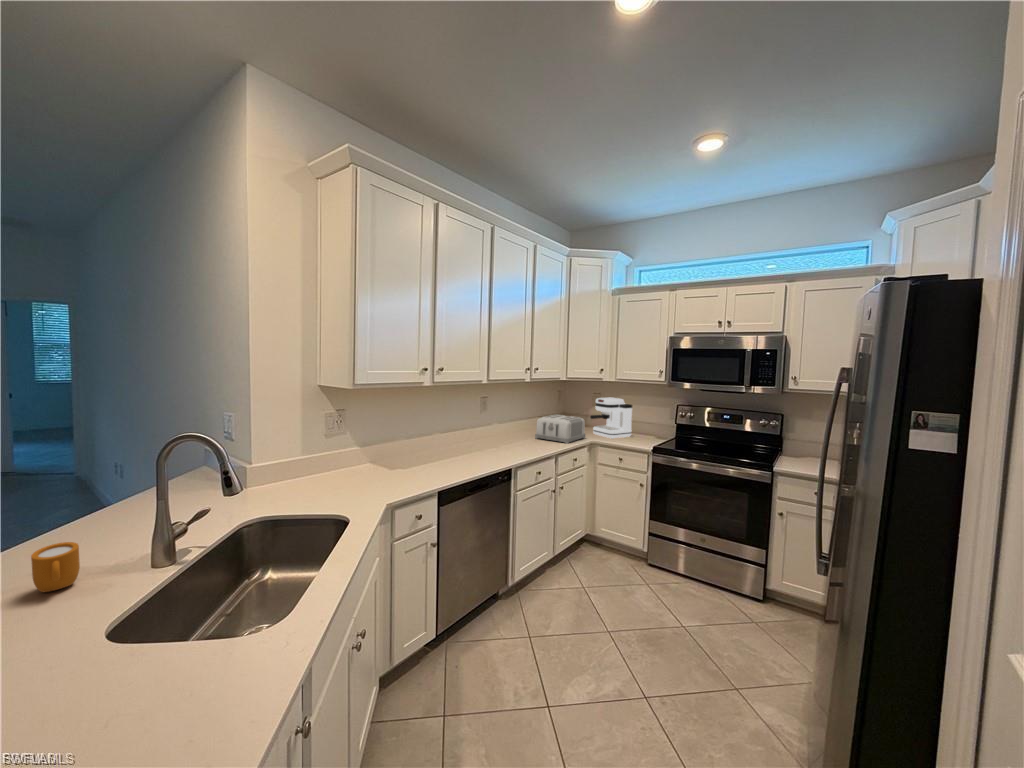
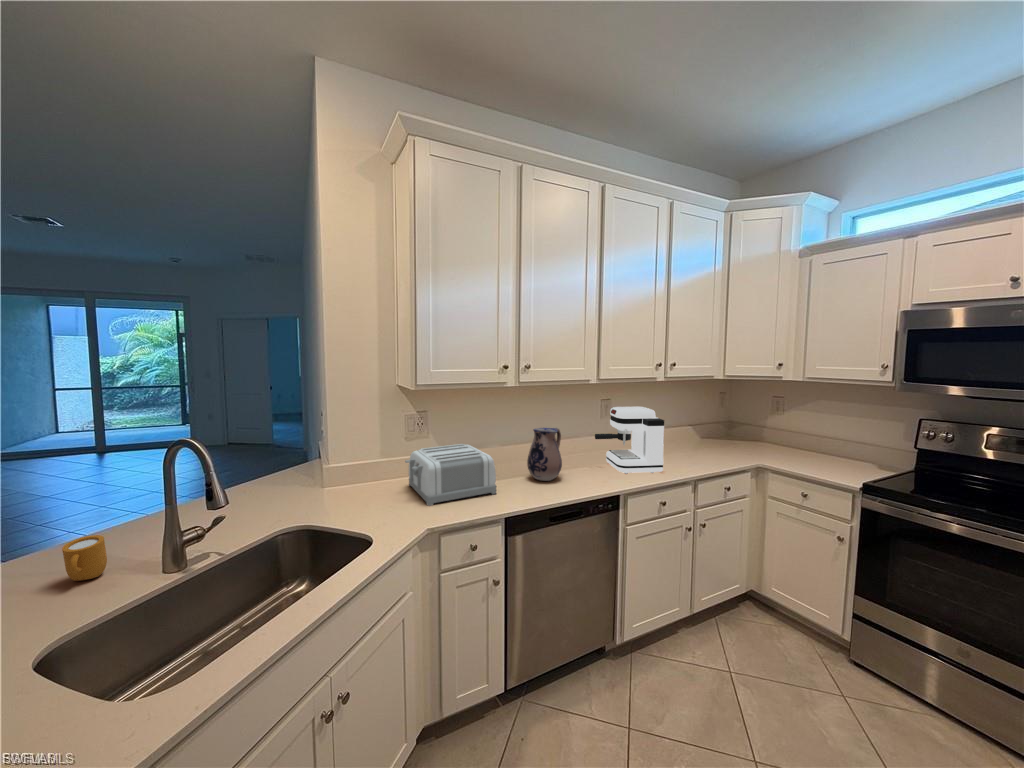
coffee maker: present [590,398,632,439] -> present [595,407,664,474]
toaster: present [535,415,585,444] -> present [405,444,496,506]
ceramic pitcher: none [438,420,467,464] -> present [527,428,562,481]

